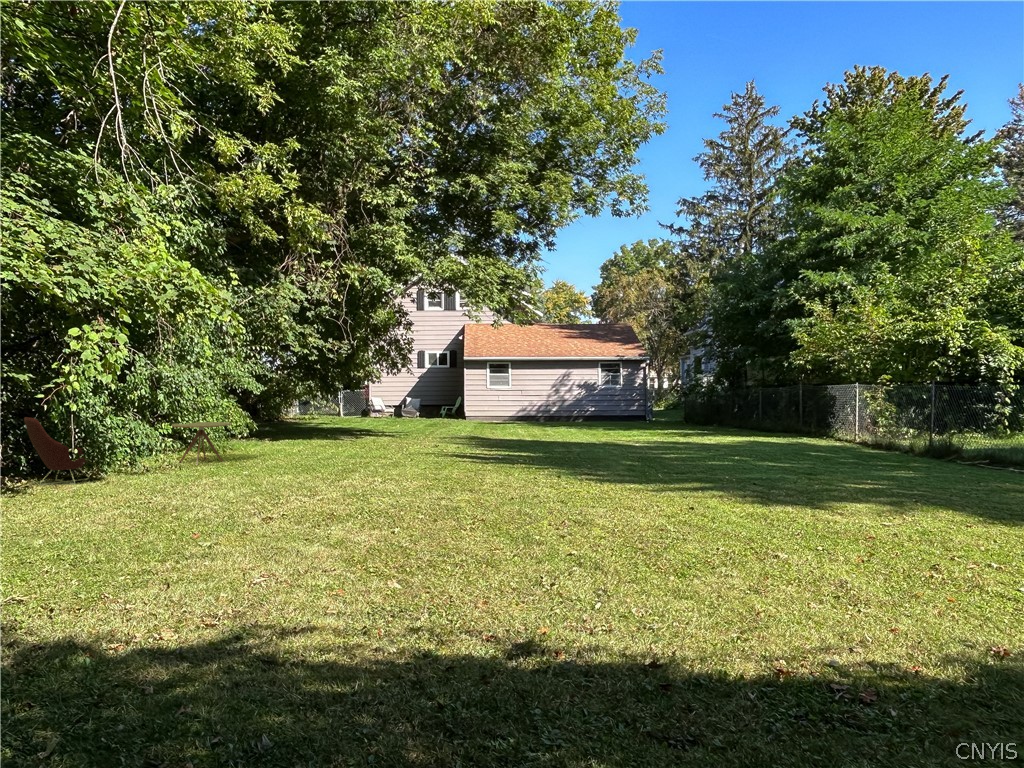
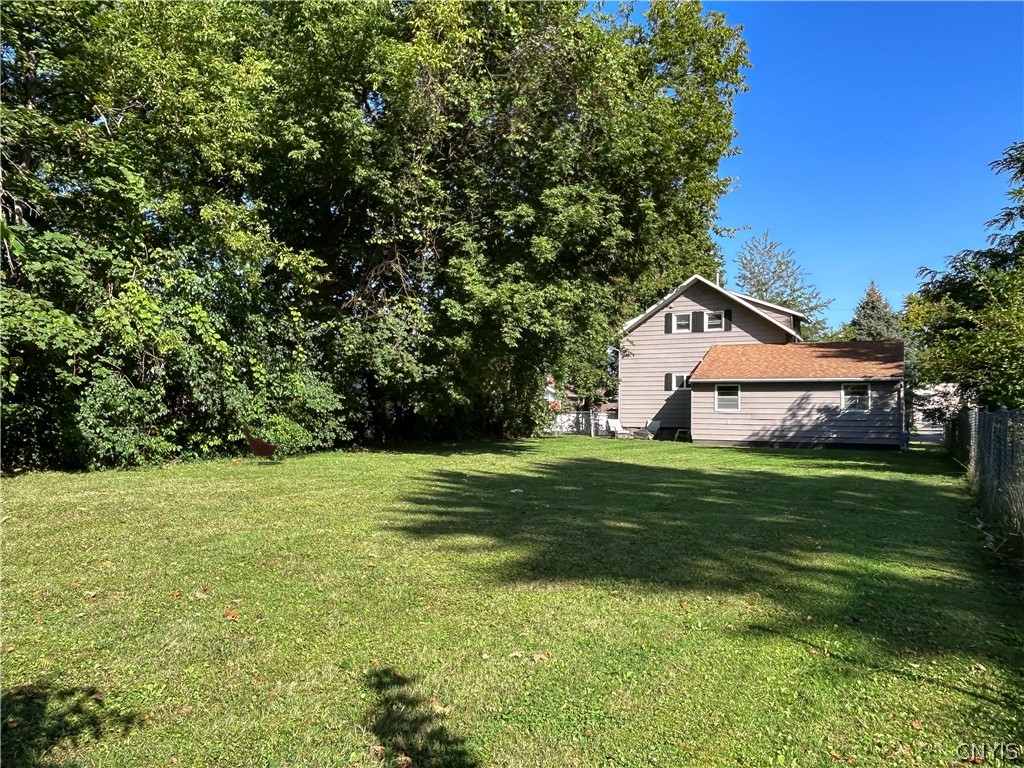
round table: present [172,422,232,465] -> none [337,432,377,461]

